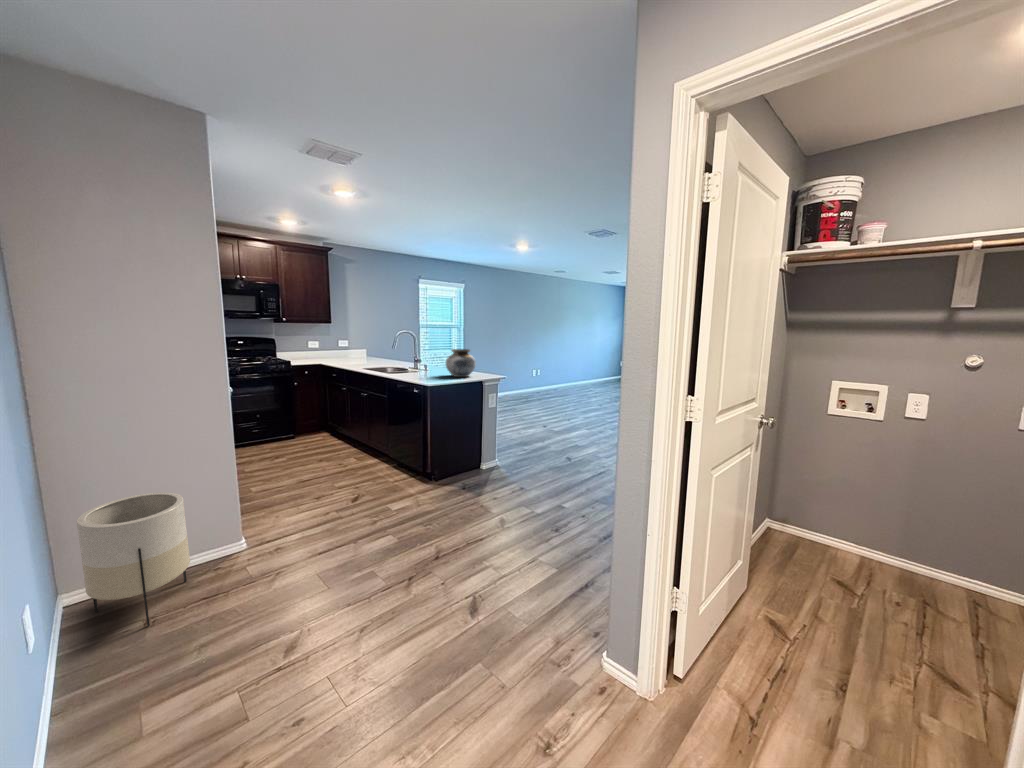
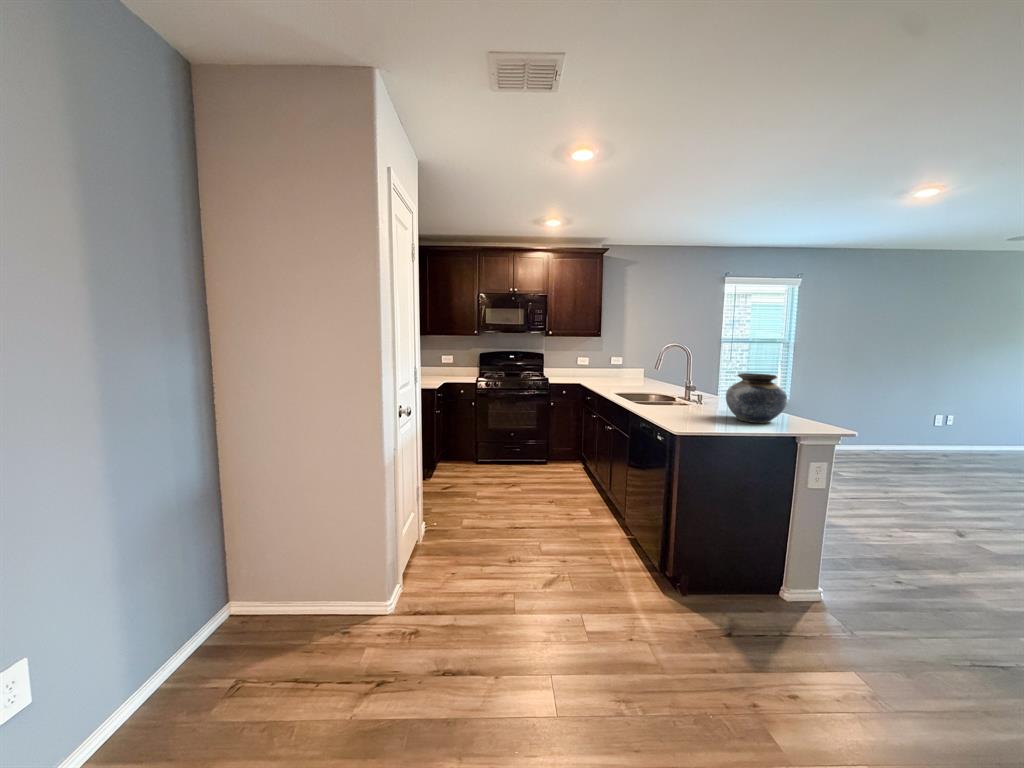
planter: present [77,492,190,626] -> none [198,519,314,693]

